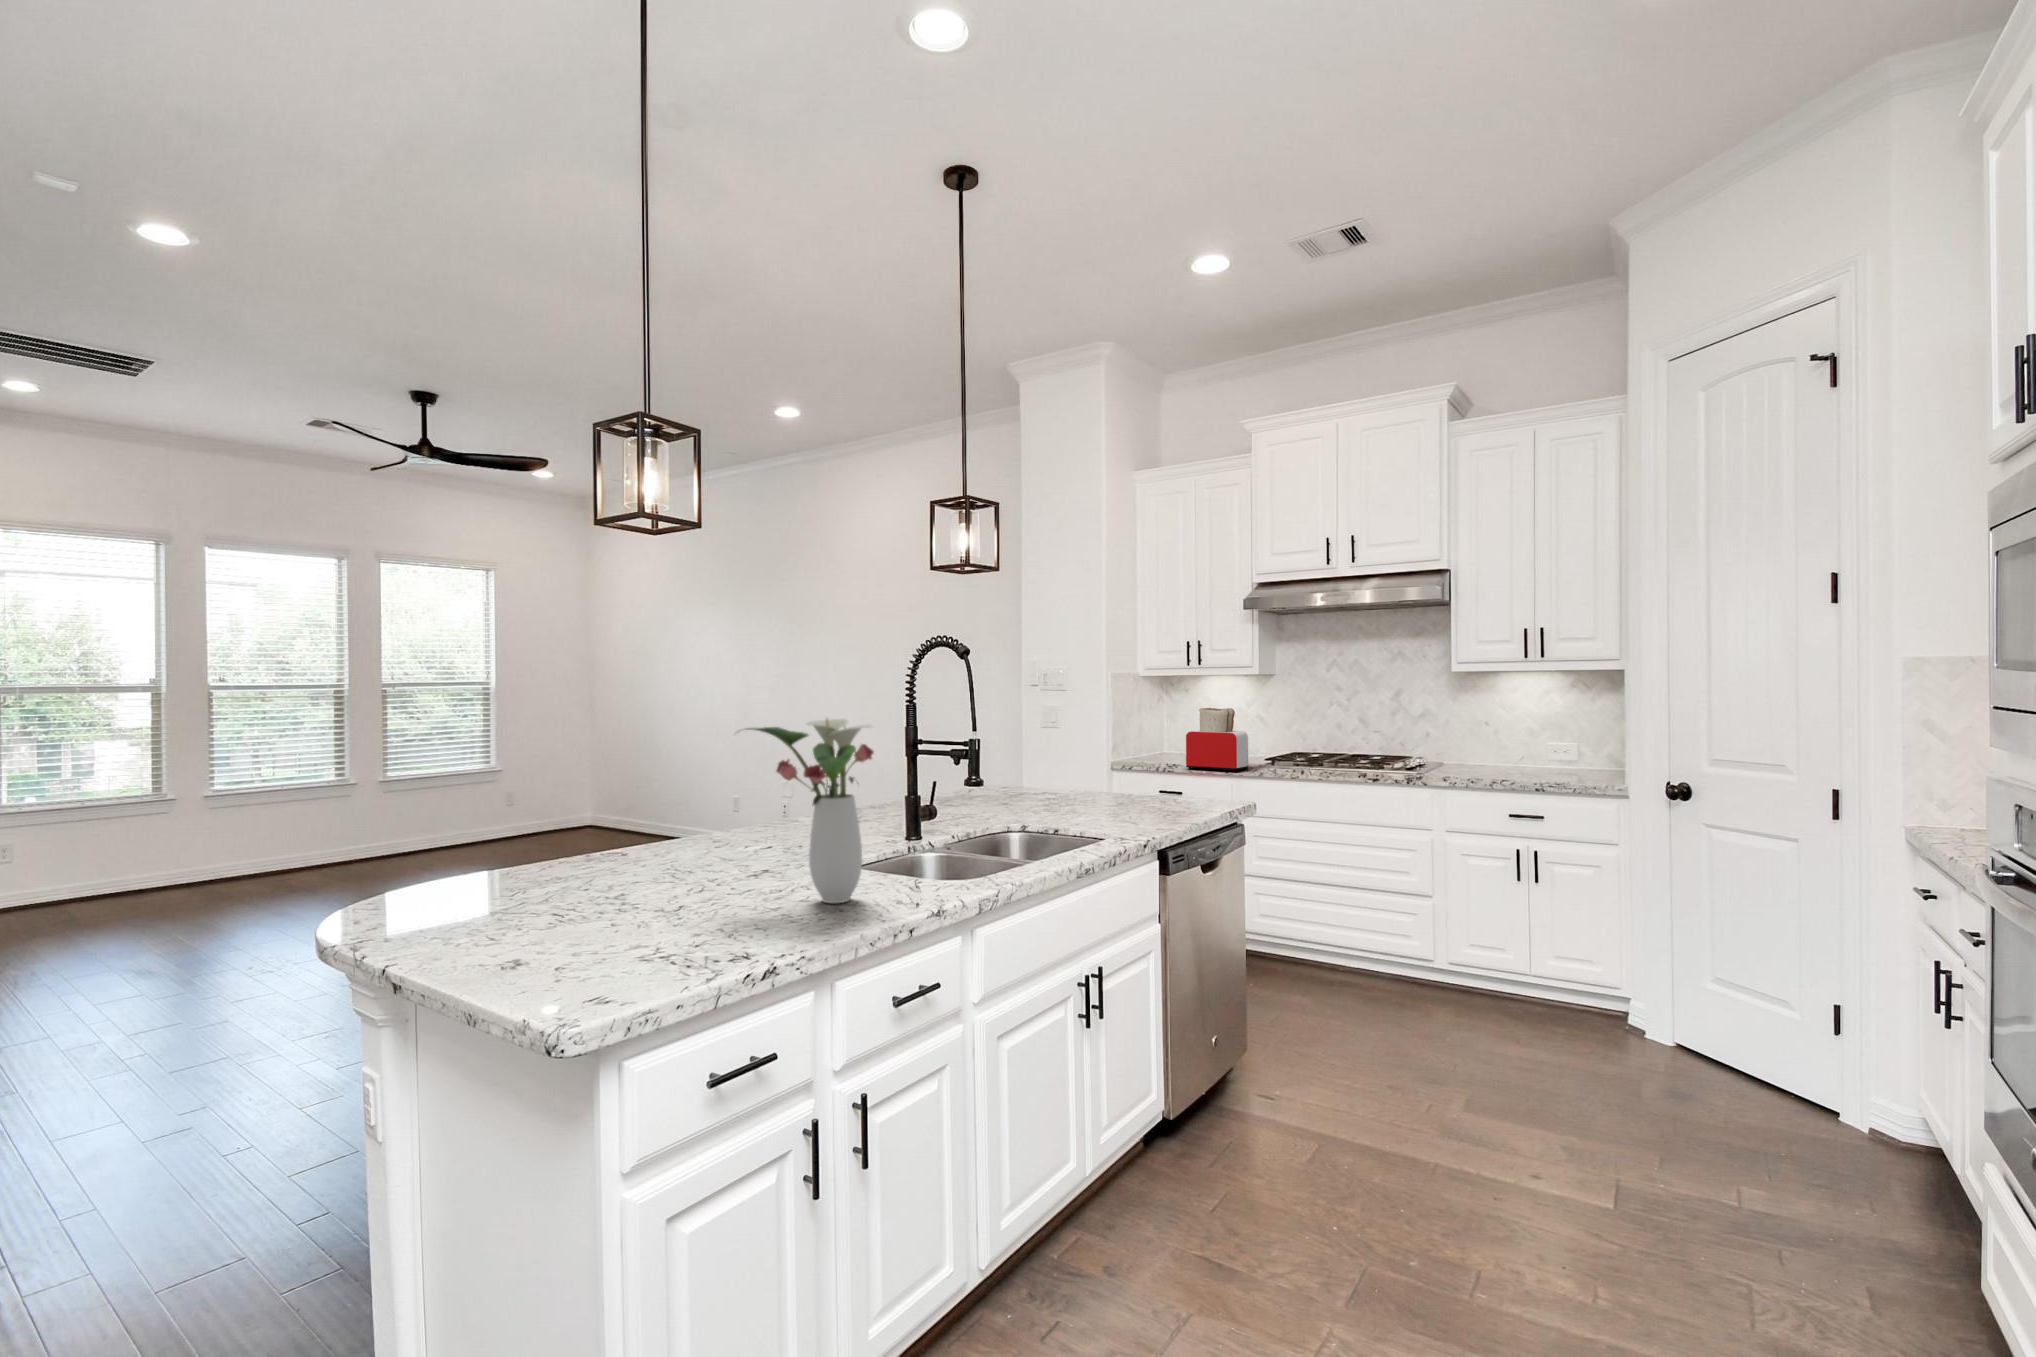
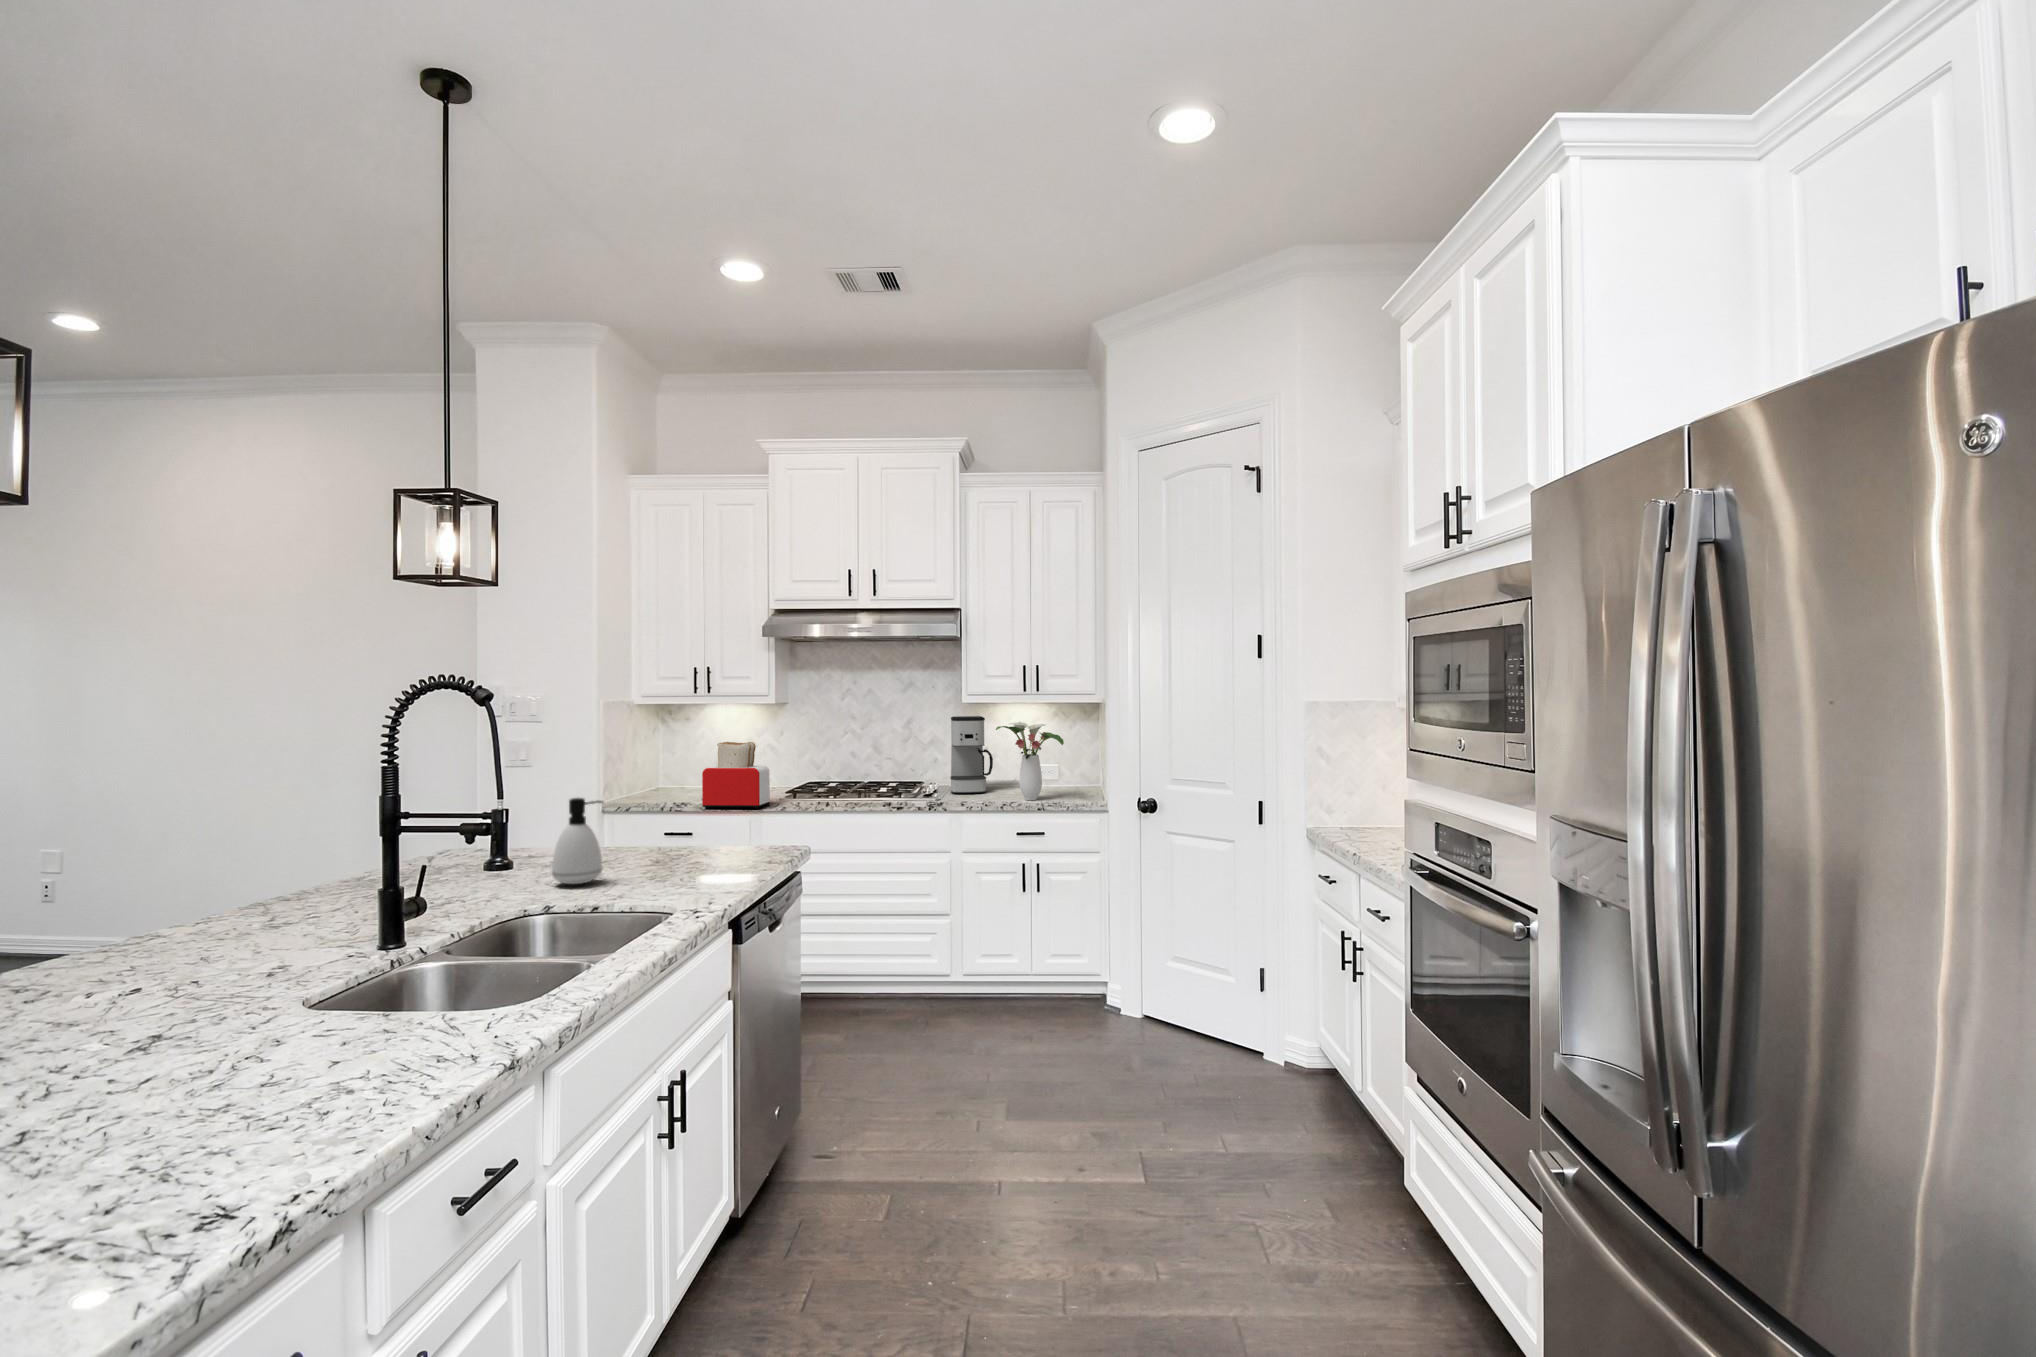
coffee maker: none [1442,687,1492,769] -> present [950,716,993,793]
flower arrangement: present [745,719,874,903] -> present [996,722,1064,800]
soap dispenser: none [1027,742,1065,813] -> present [552,798,603,884]

